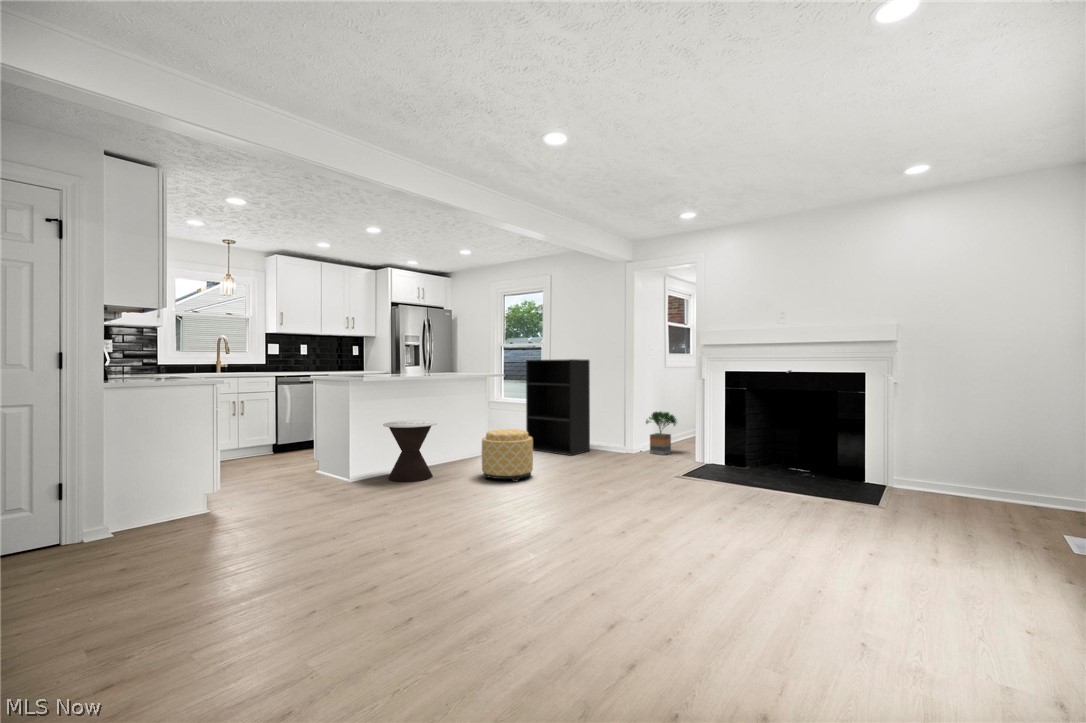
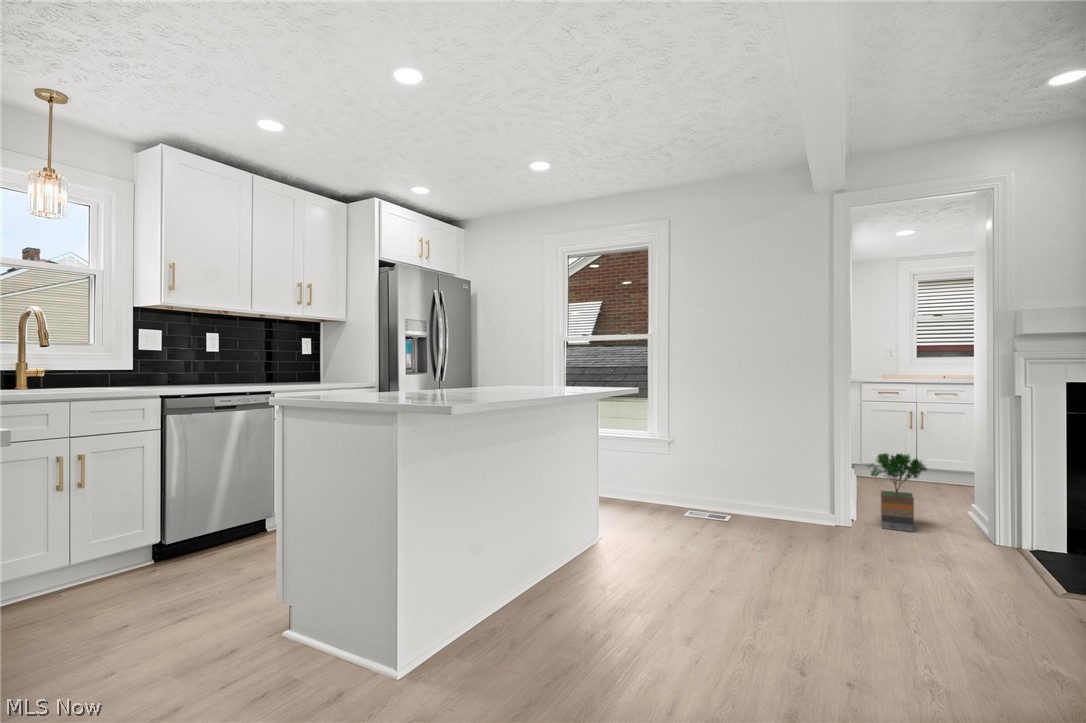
bookshelf: present [526,359,590,455] -> none [656,362,773,541]
side table: present [383,420,437,482] -> none [476,499,602,671]
ottoman: present [482,429,533,482] -> none [695,512,818,649]

